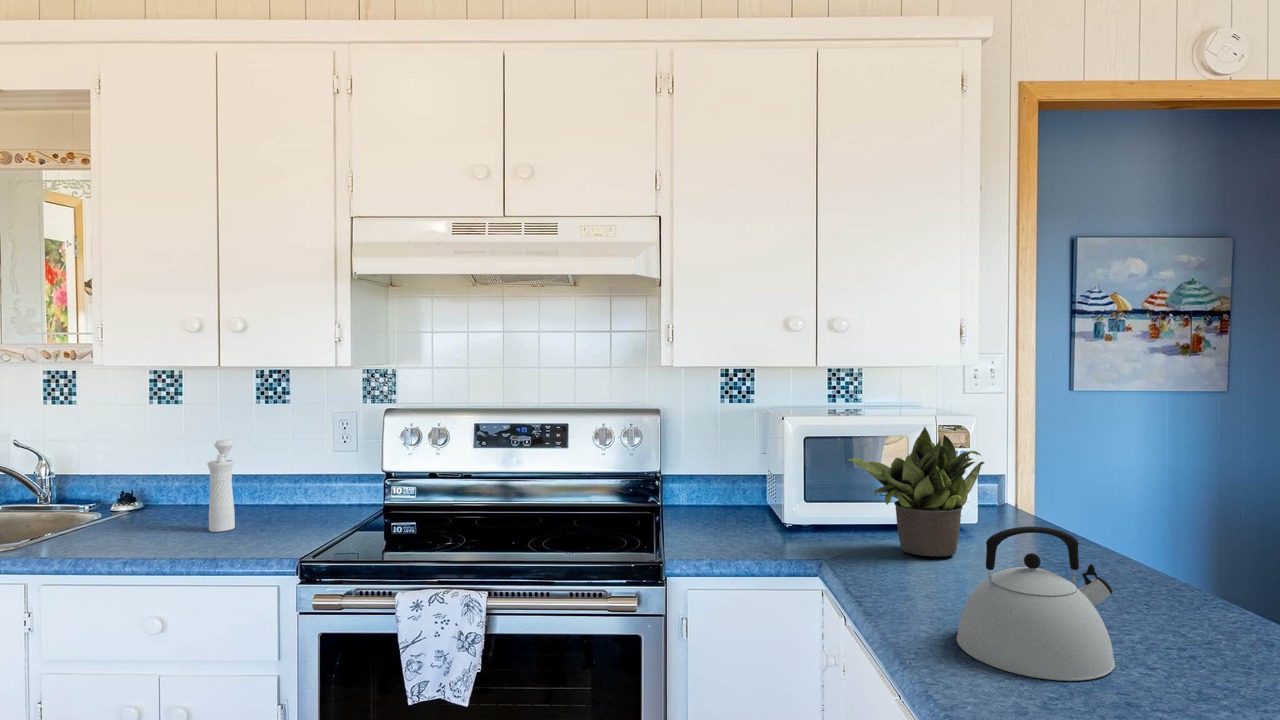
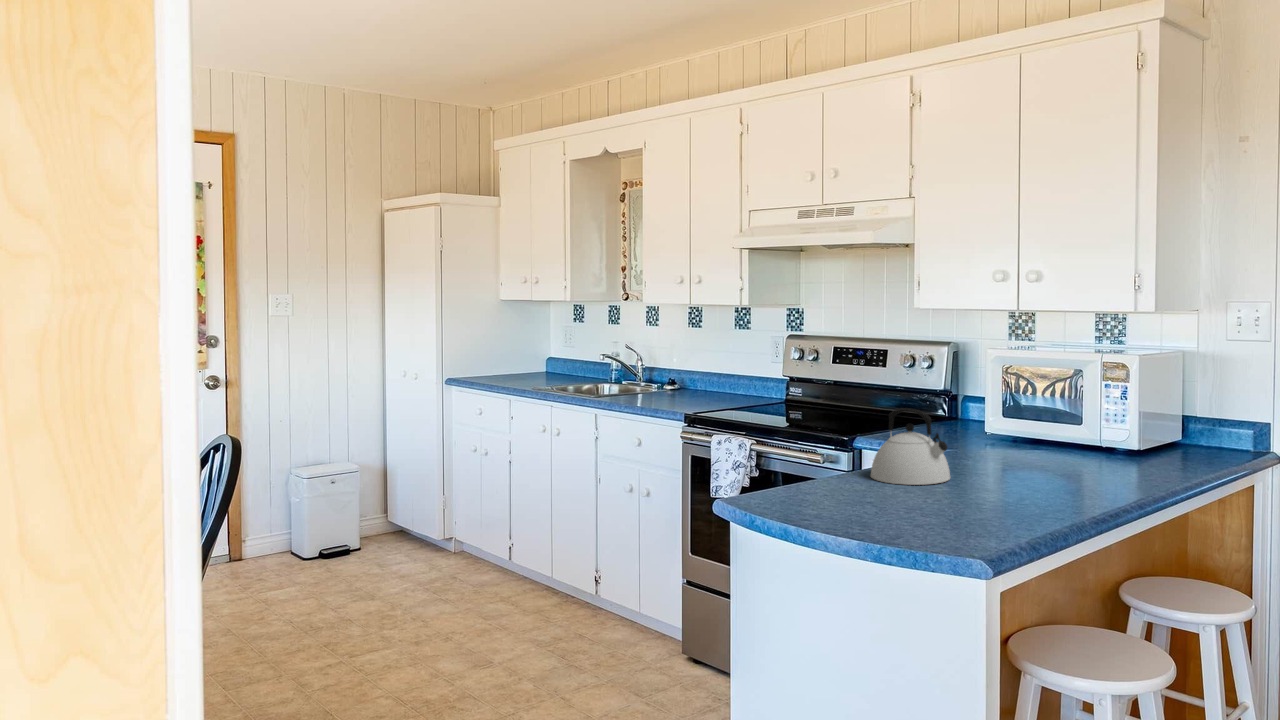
potted plant: present [847,427,984,556] -> none [981,359,1077,457]
pepper mill: present [207,440,235,532] -> none [688,349,709,401]

